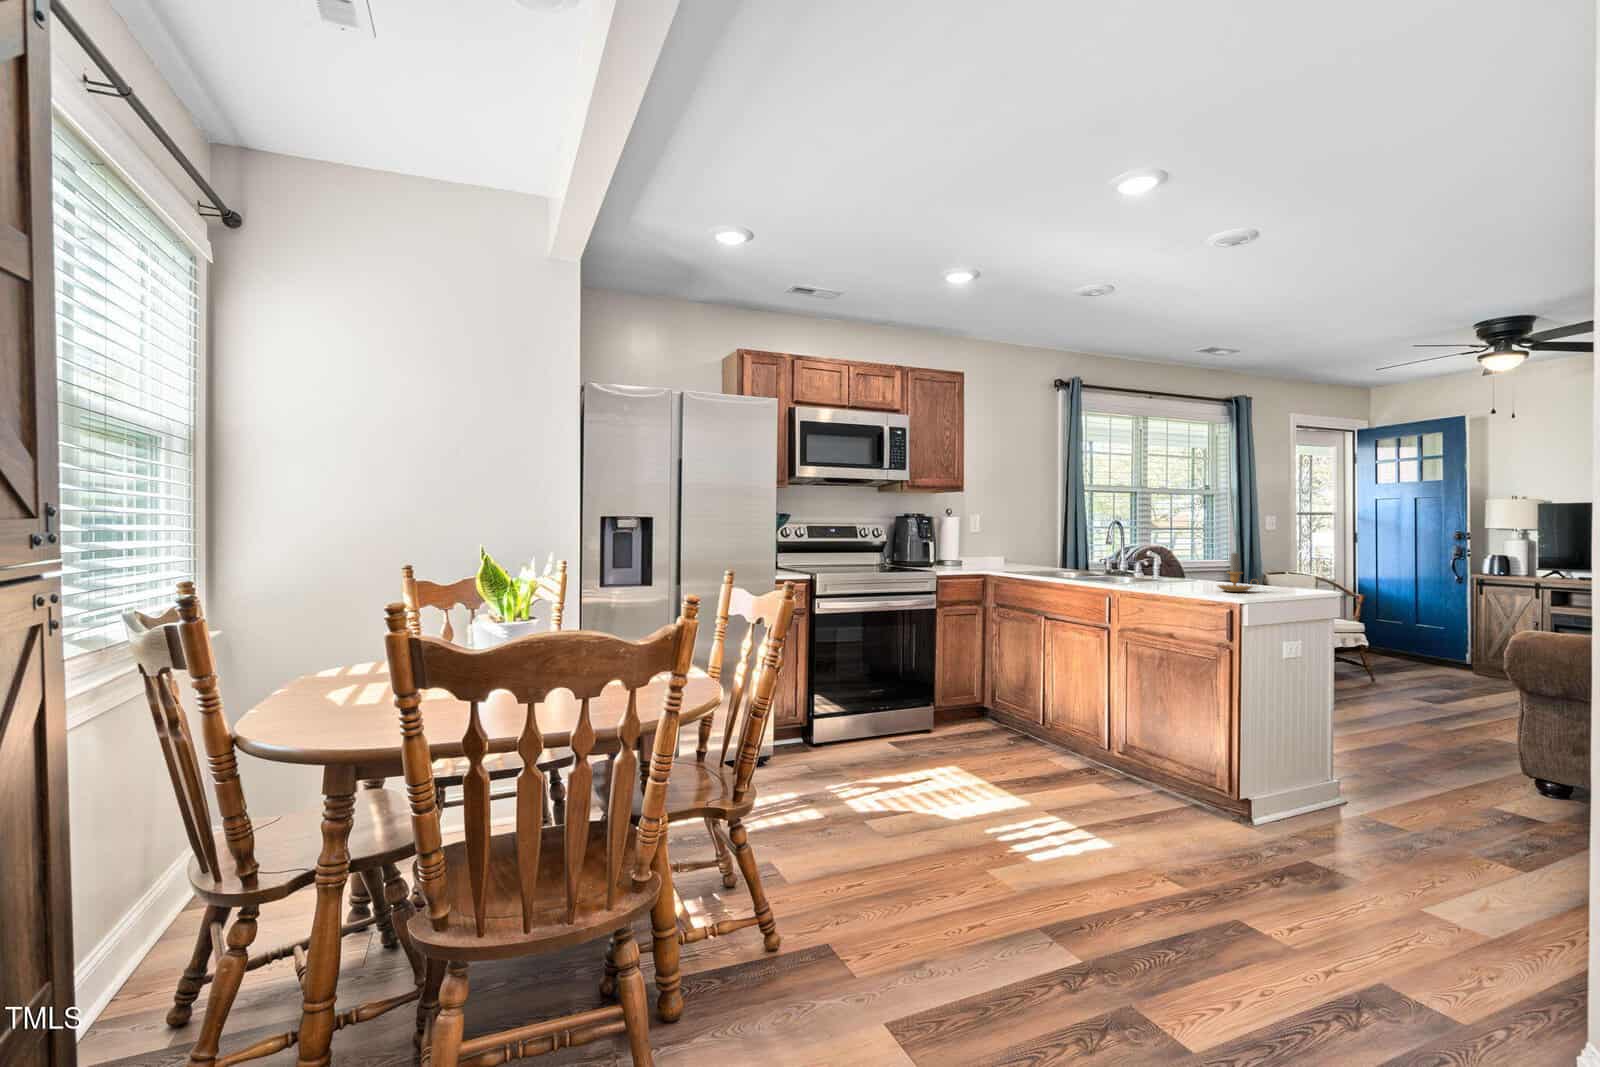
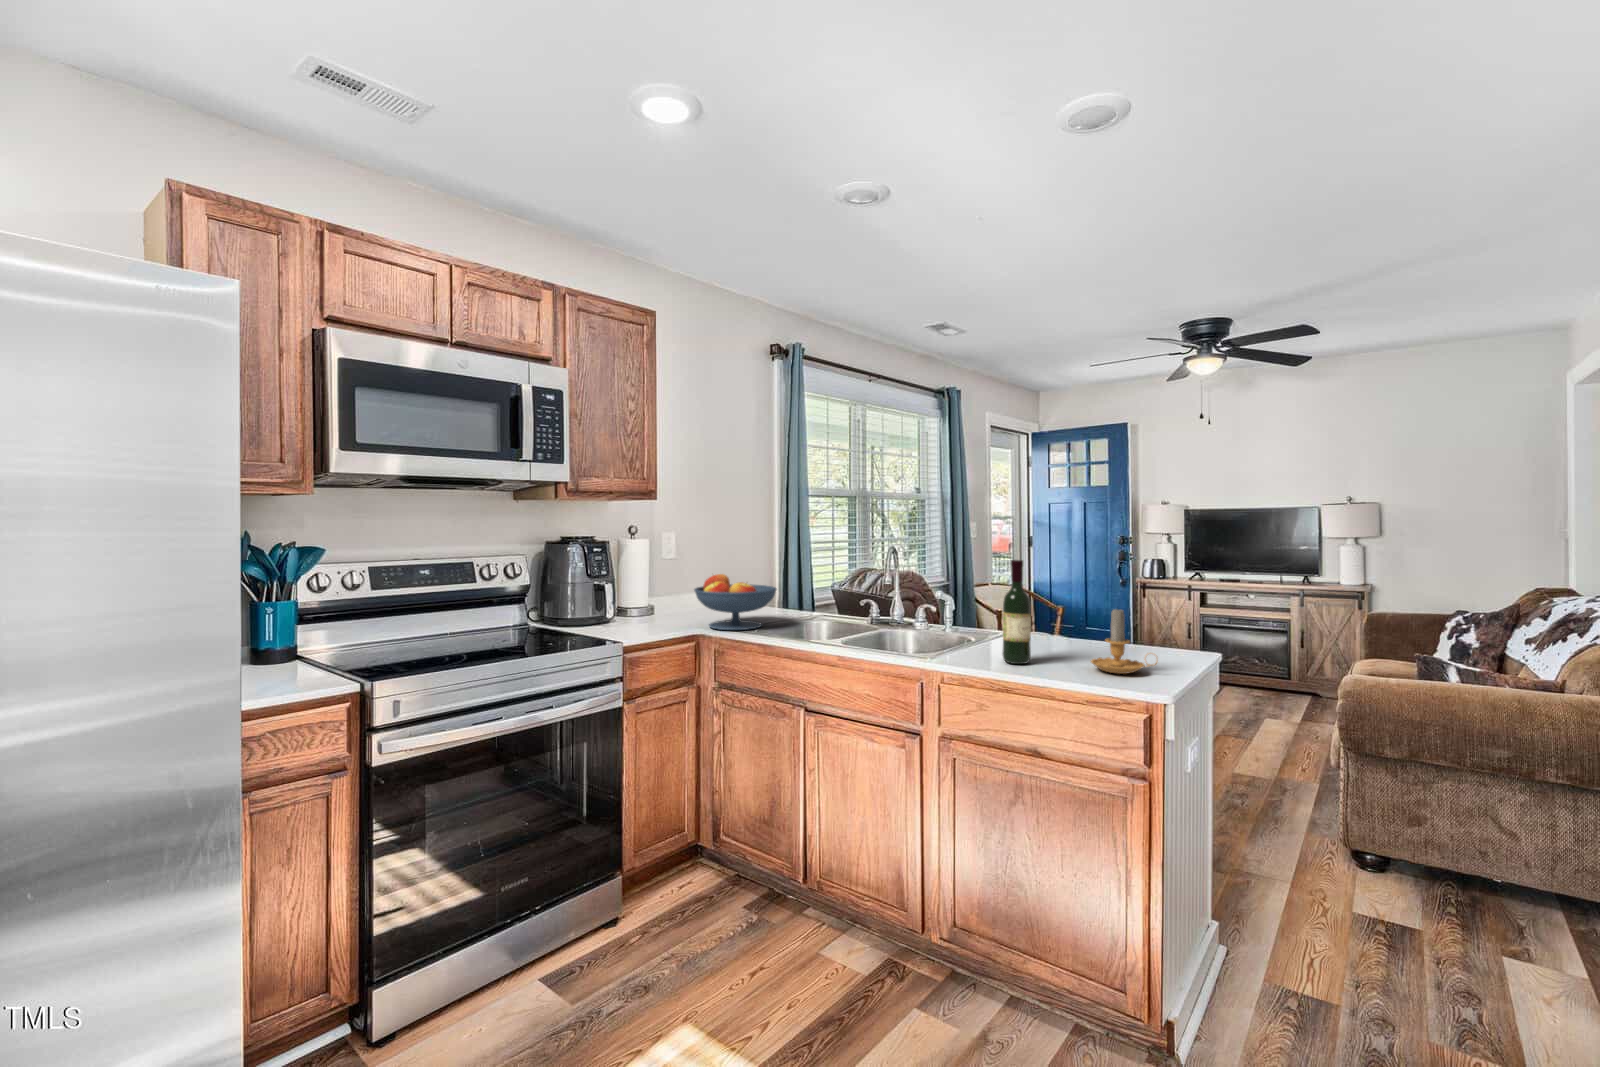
wine bottle: none [1165,523,1184,588] -> present [1002,560,1031,664]
fruit bowl: none [984,539,1040,574] -> present [694,574,777,630]

